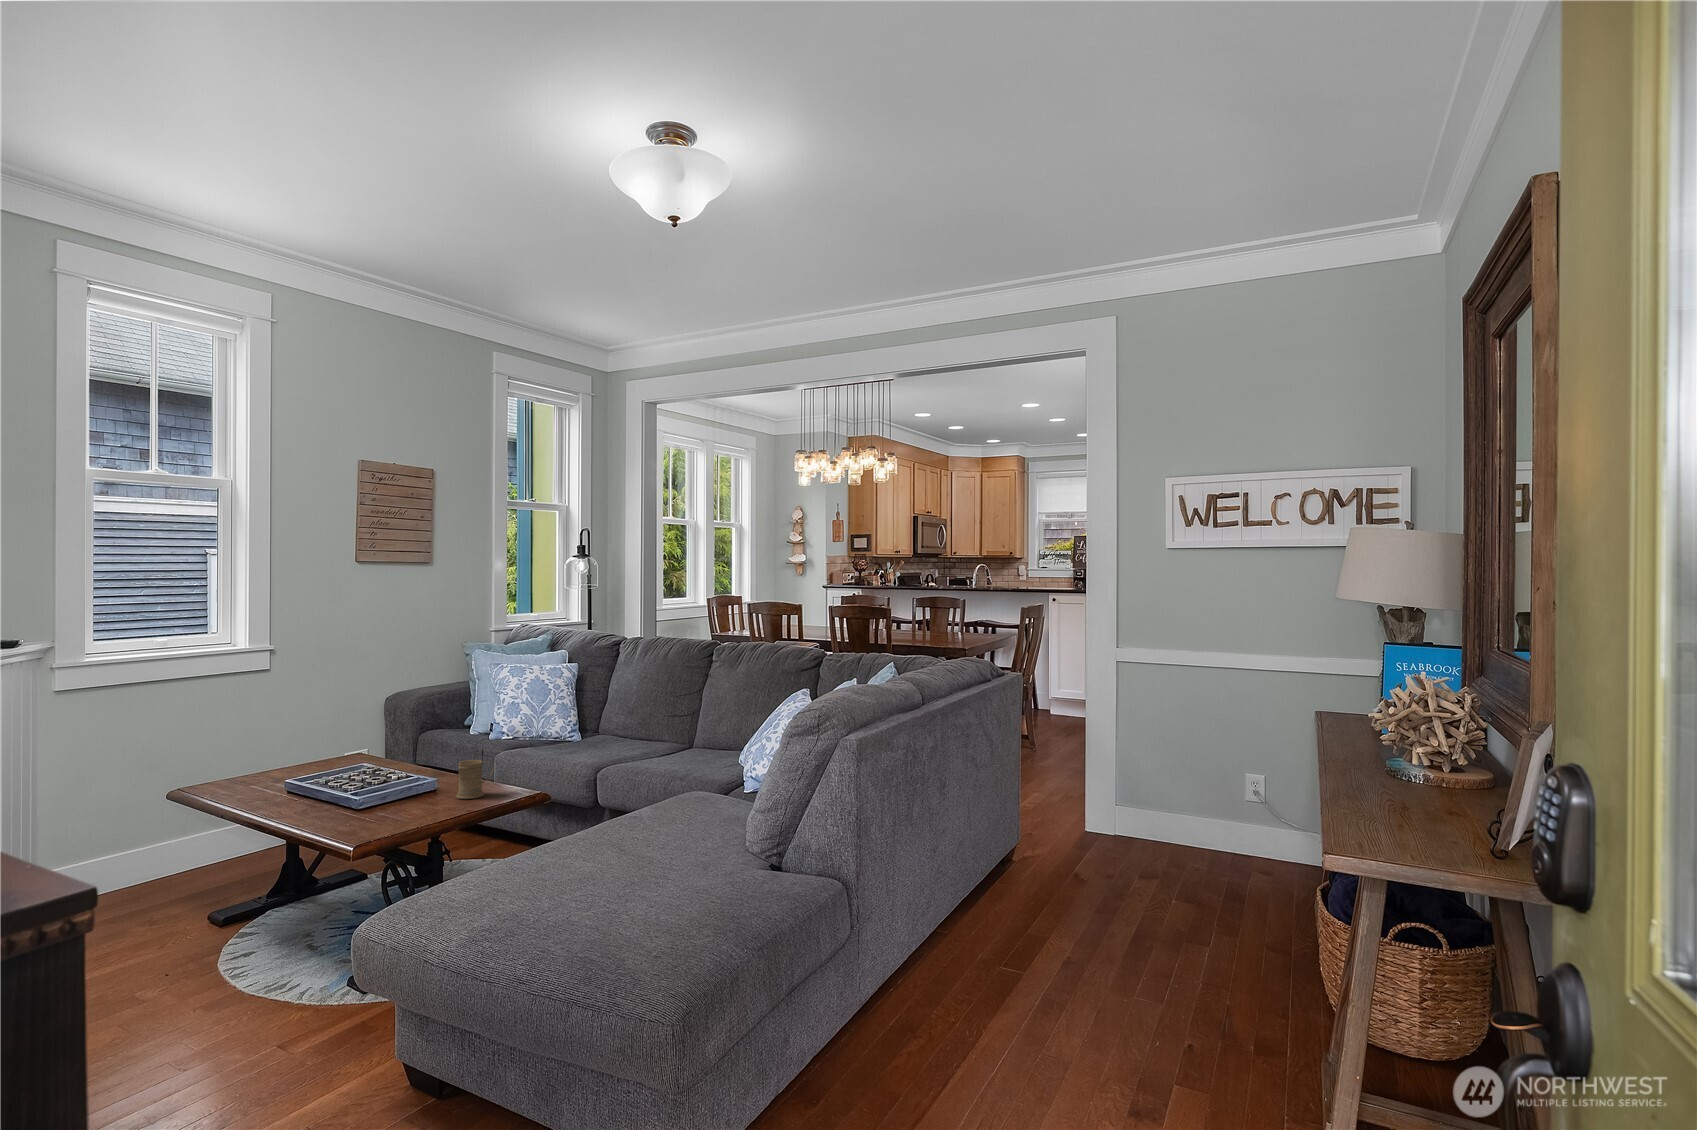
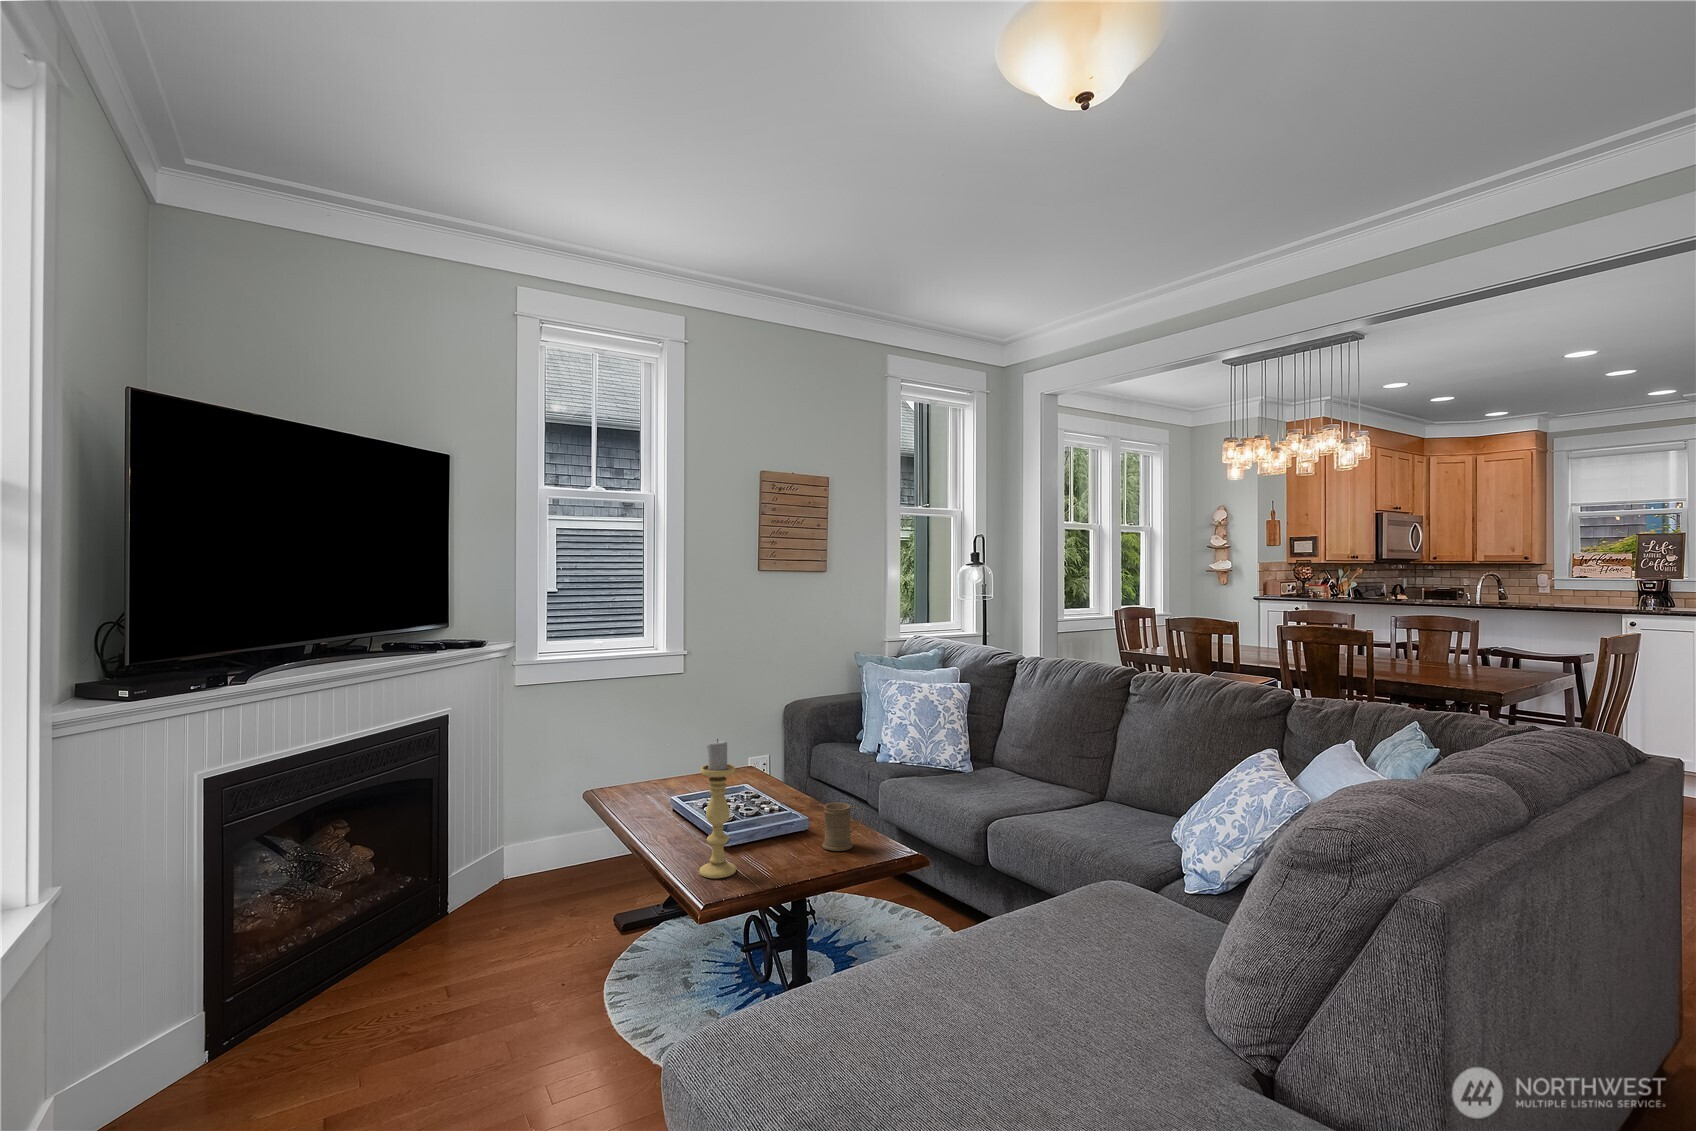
candle holder: none [344,709,380,829] -> present [699,739,736,878]

